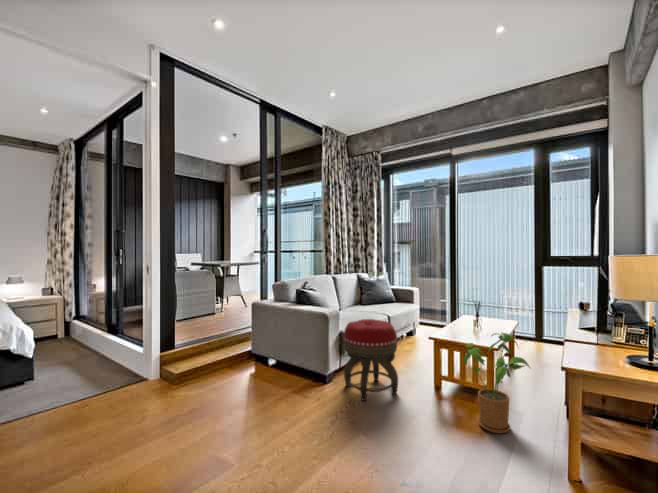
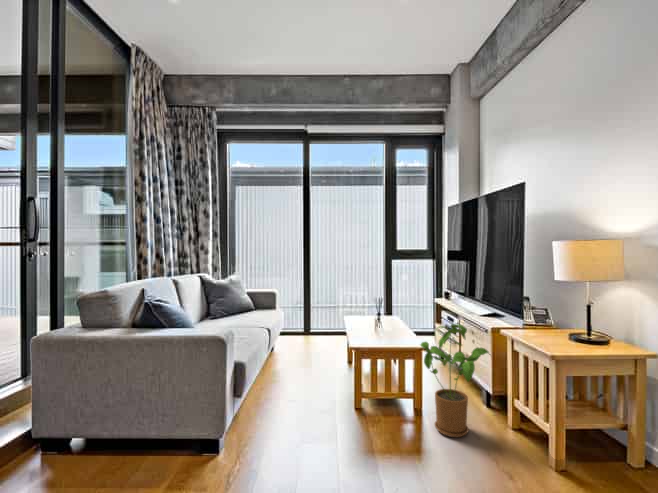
footstool: present [343,319,398,401] -> none [254,334,333,457]

